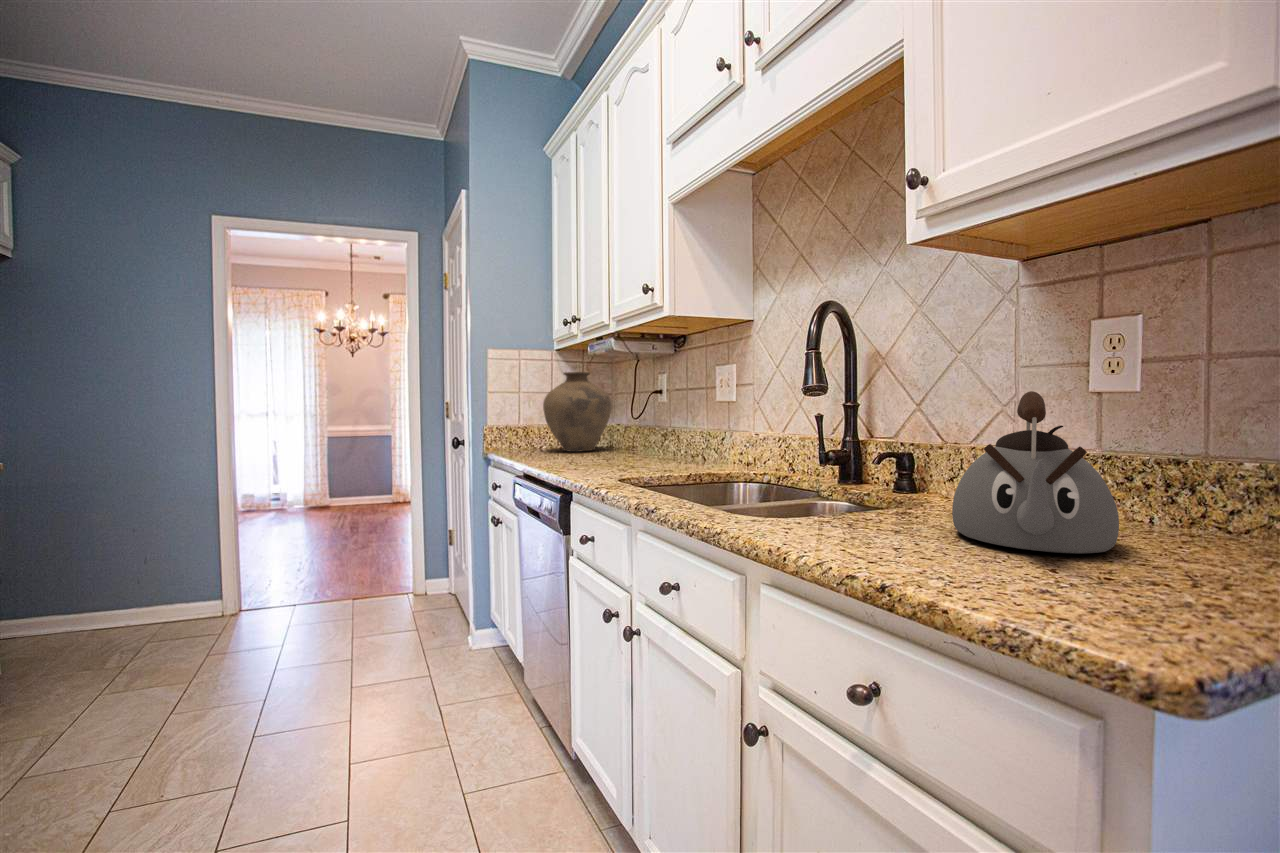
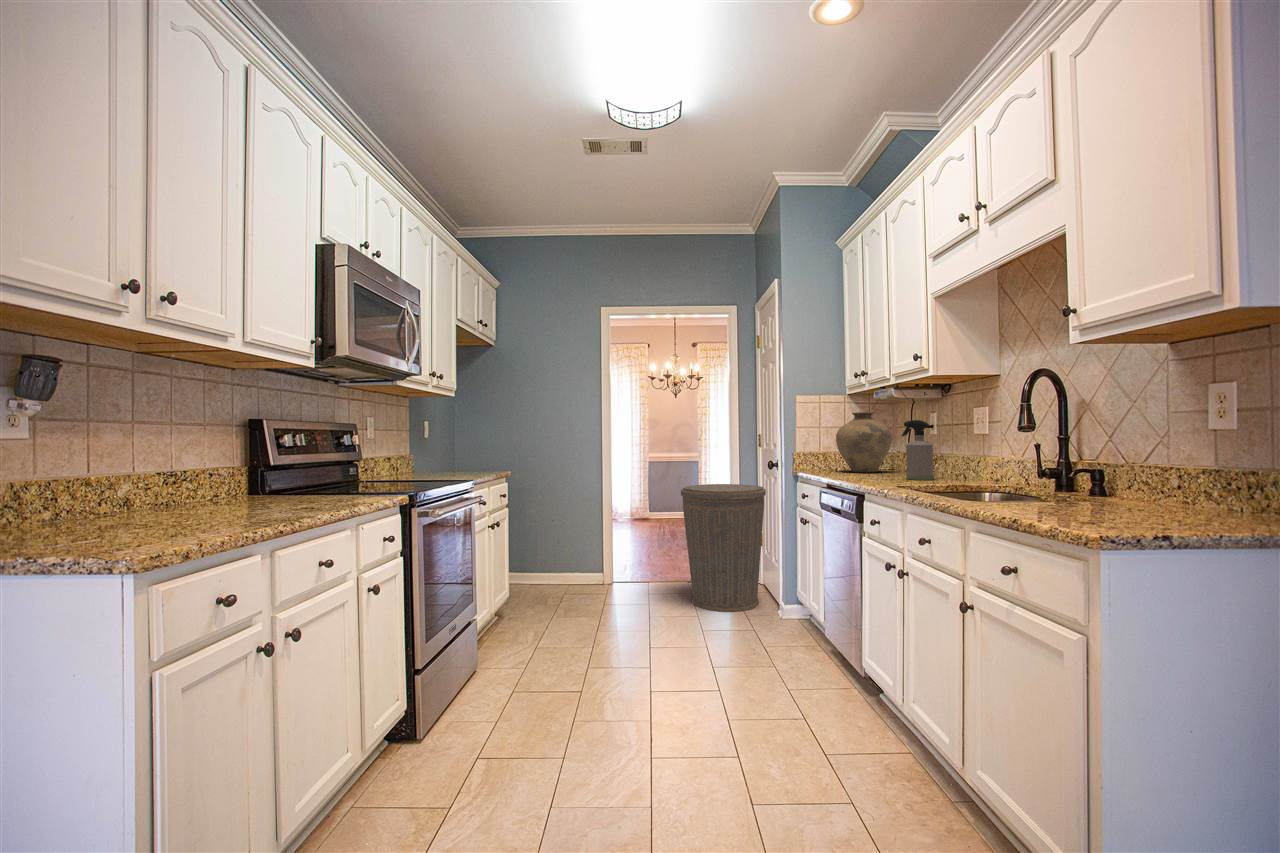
spray bottle: none [628,382,668,464] -> present [902,420,934,480]
kettle: present [952,391,1119,553] -> none [1079,430,1178,514]
trash can: none [311,473,451,669] -> present [681,484,766,612]

